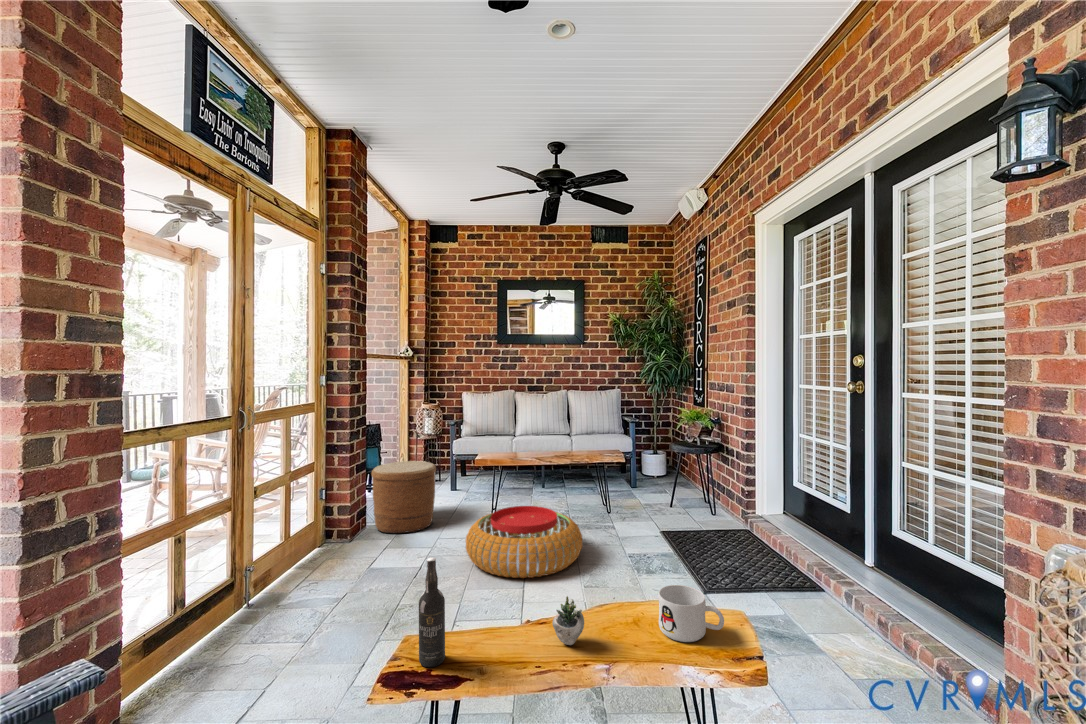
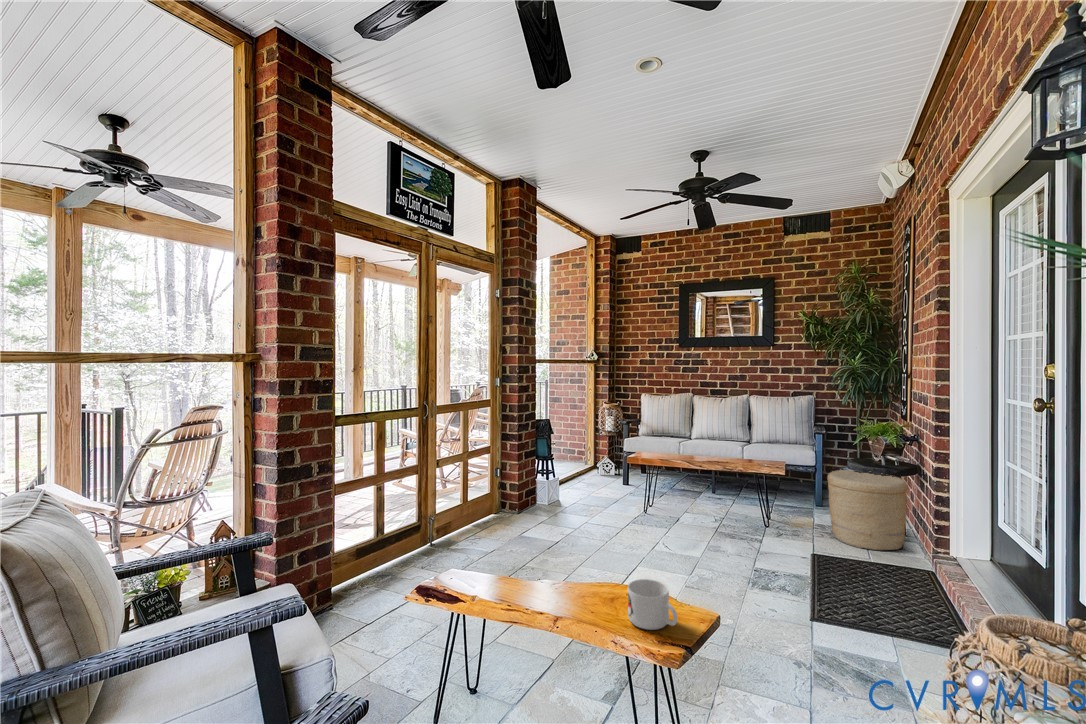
woven basket: present [371,461,436,533] -> present [827,470,908,550]
pouf: present [466,506,582,578] -> none [592,504,703,571]
wine bottle: present [419,558,445,667] -> none [444,517,463,593]
succulent plant: present [553,596,615,645] -> none [537,566,579,605]

